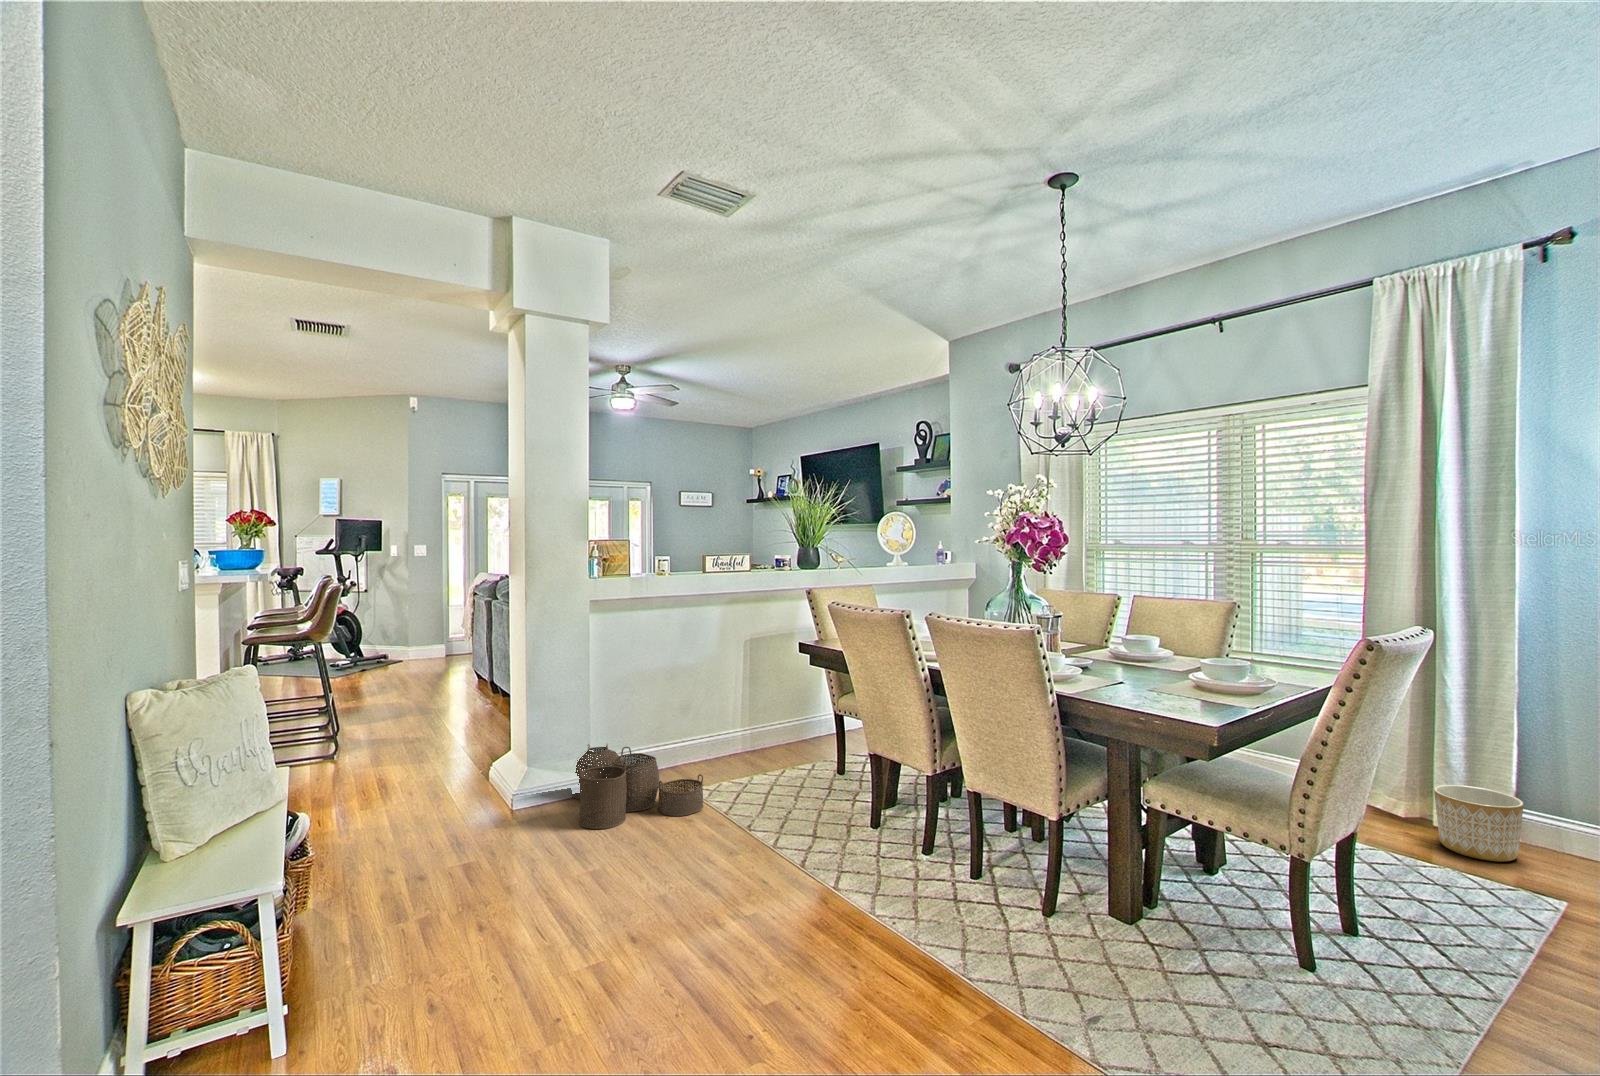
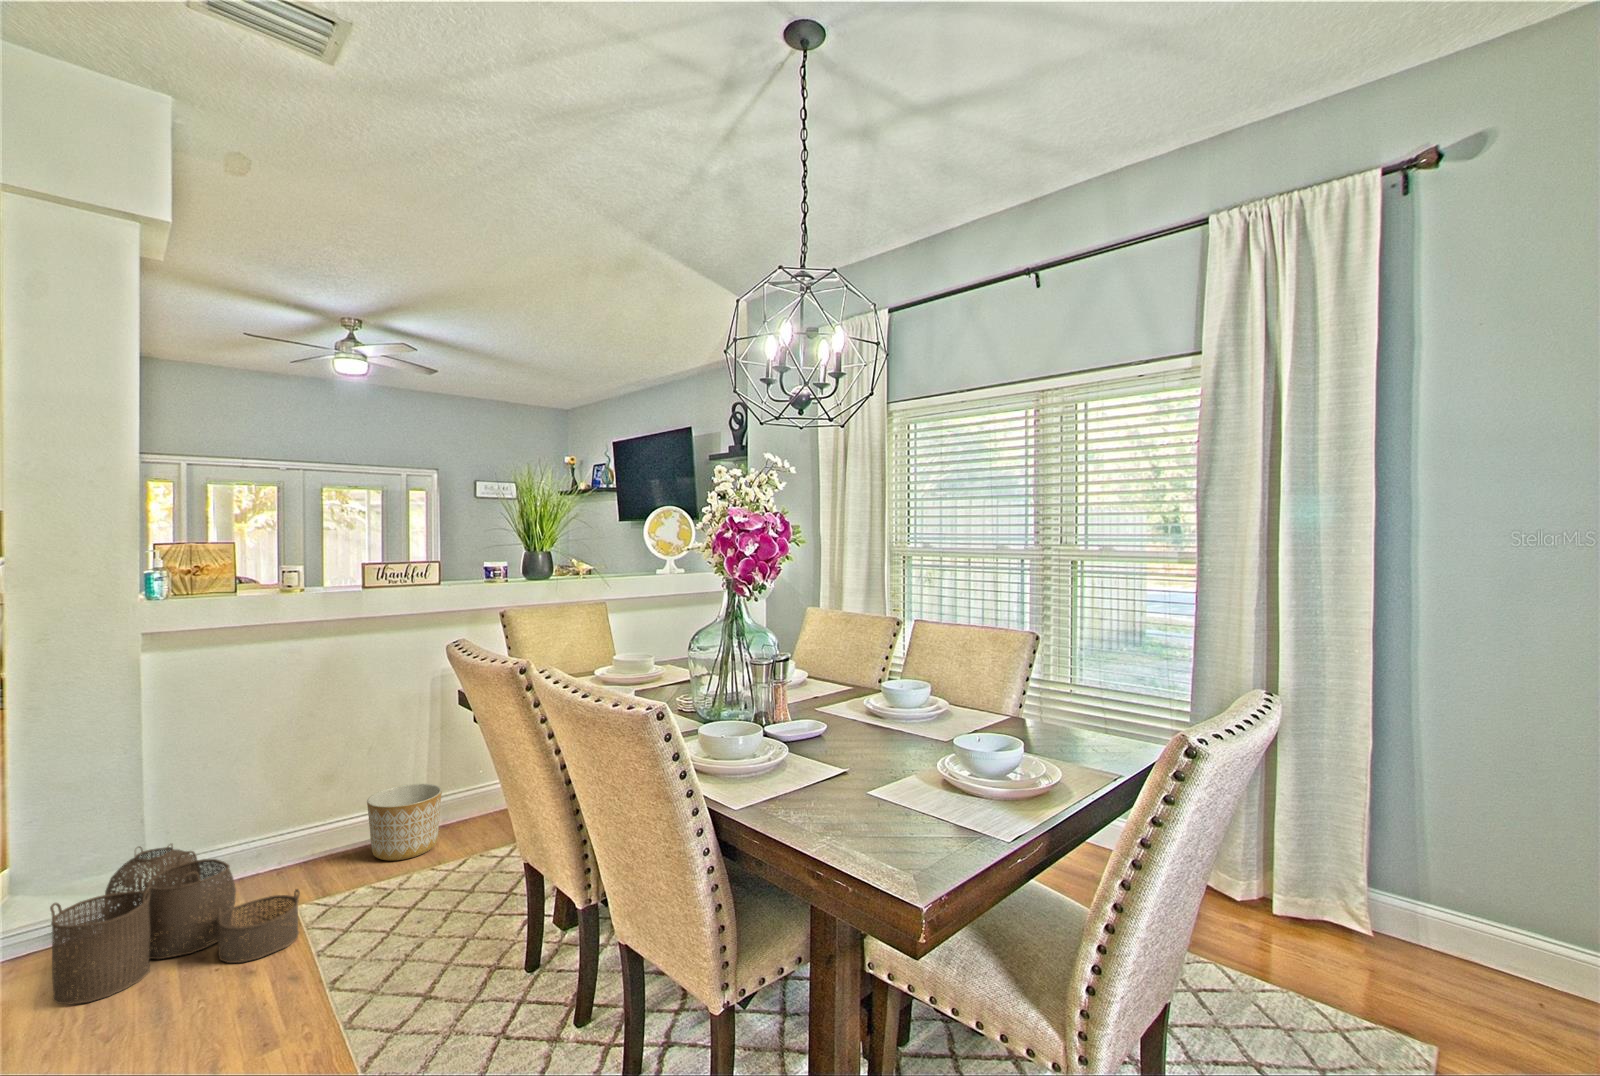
planter: present [1434,785,1524,862] -> present [367,784,442,861]

